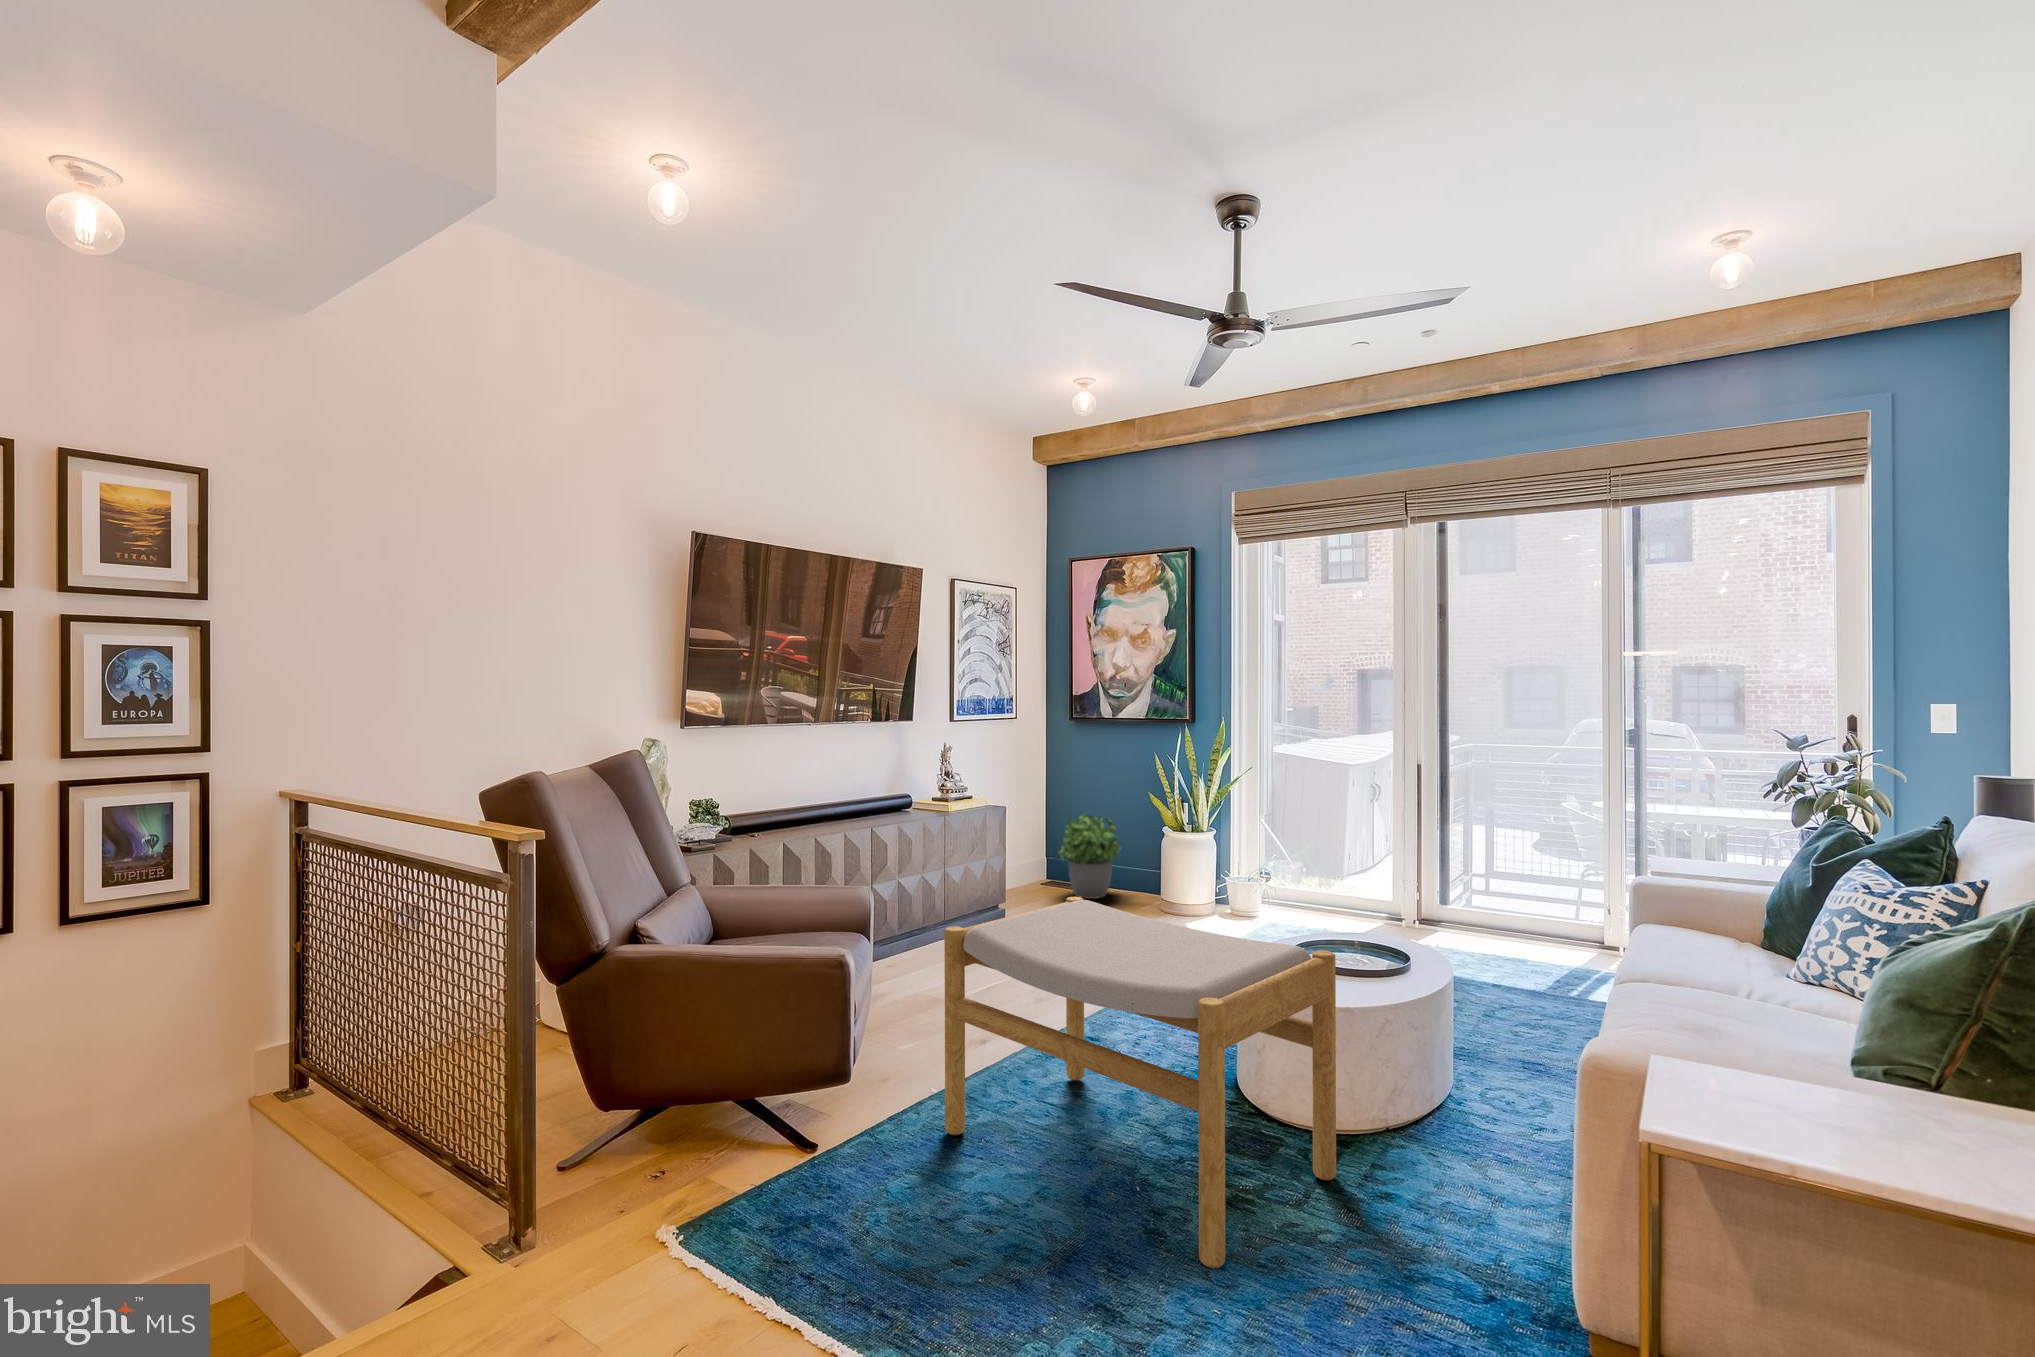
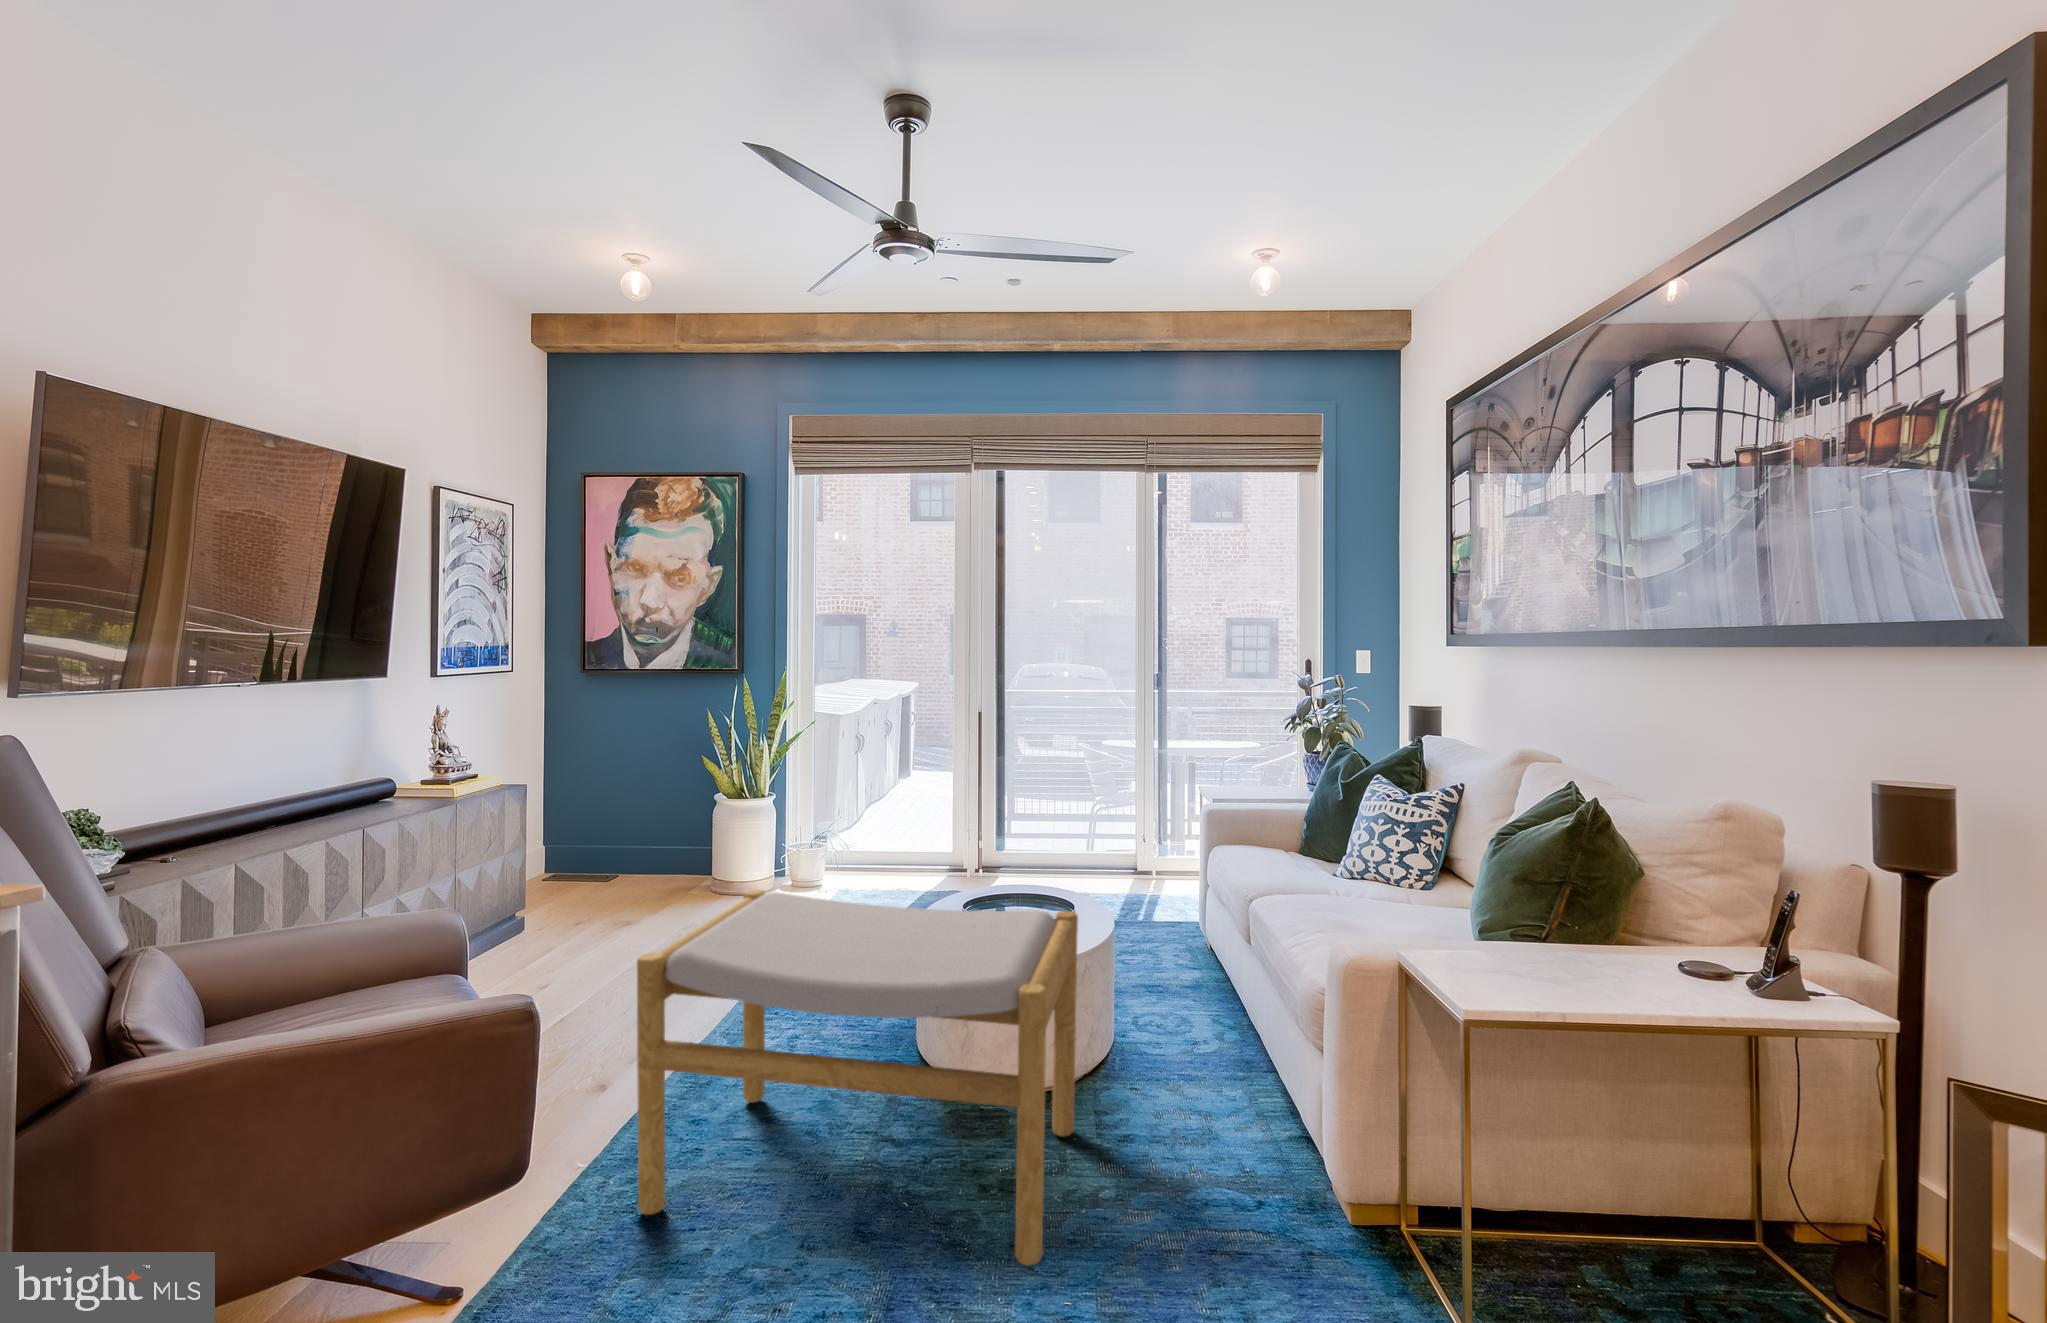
potted plant: present [1060,814,1120,899] -> none [578,779,660,880]

